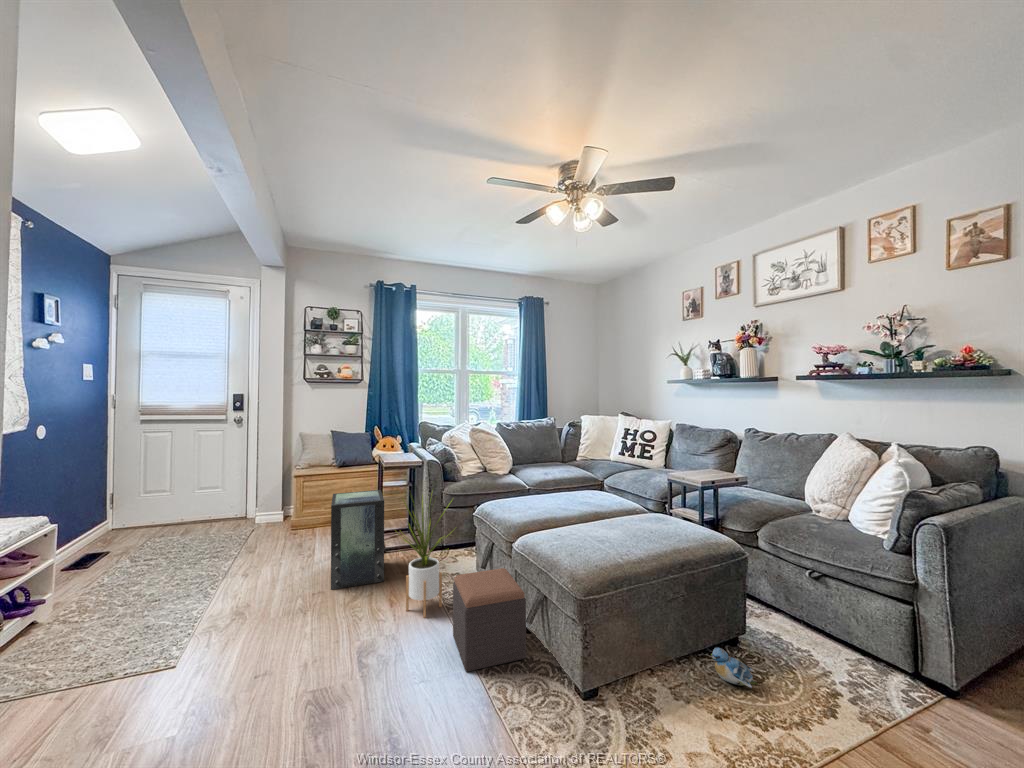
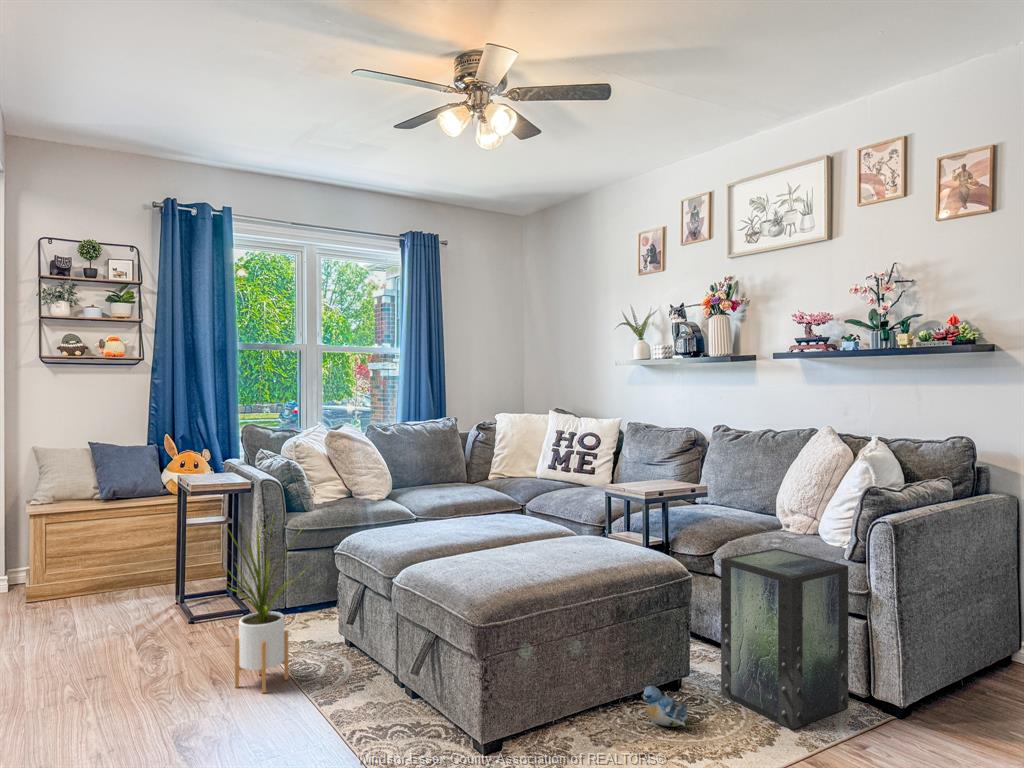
storage box: present [331,490,384,590] -> present [721,548,848,730]
footstool: present [453,568,526,672] -> none [307,614,410,745]

